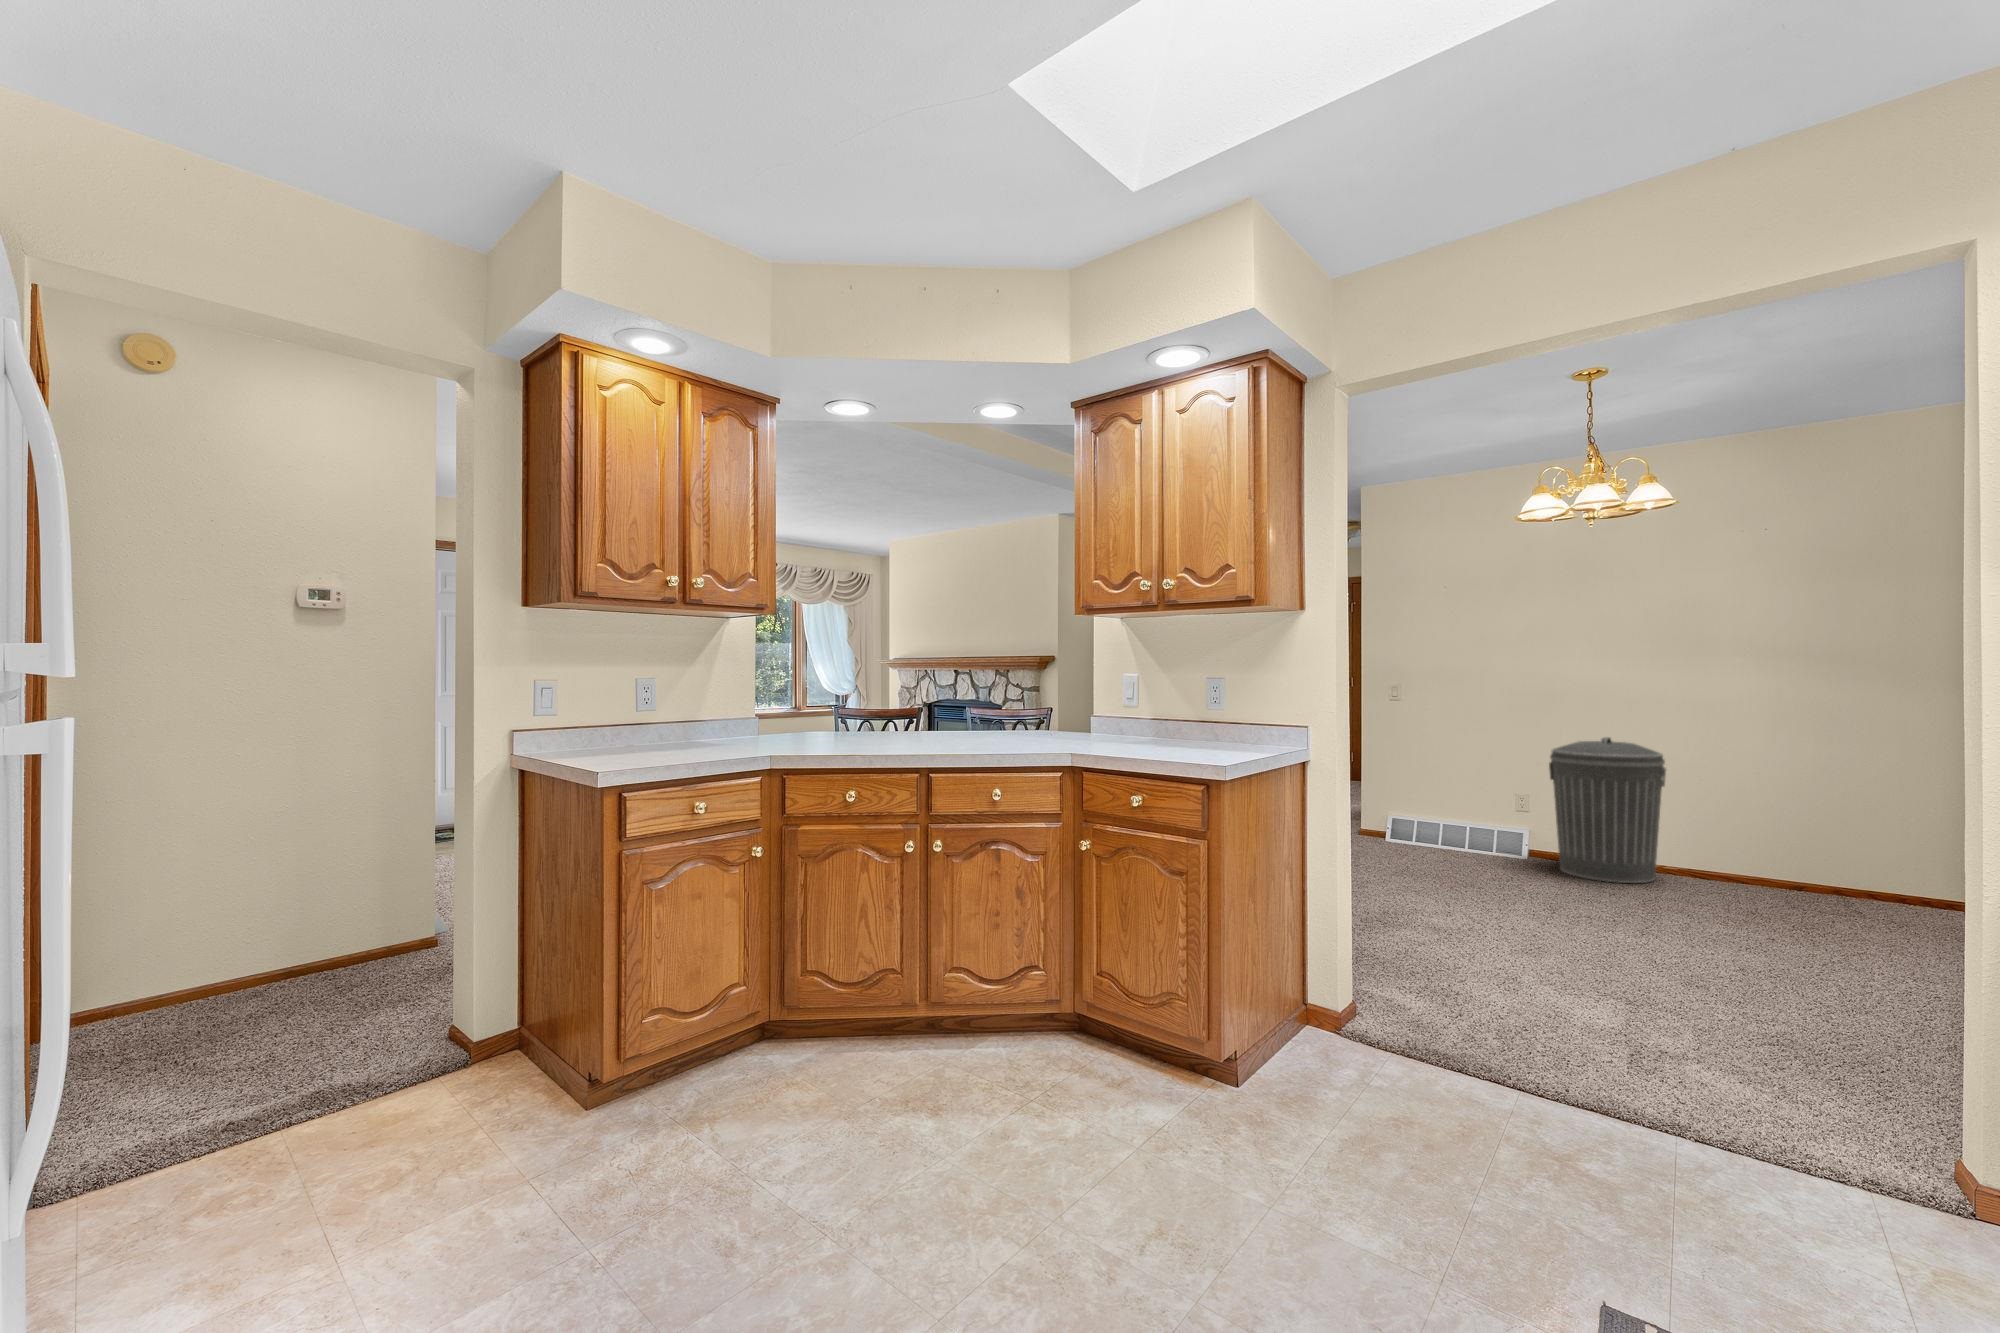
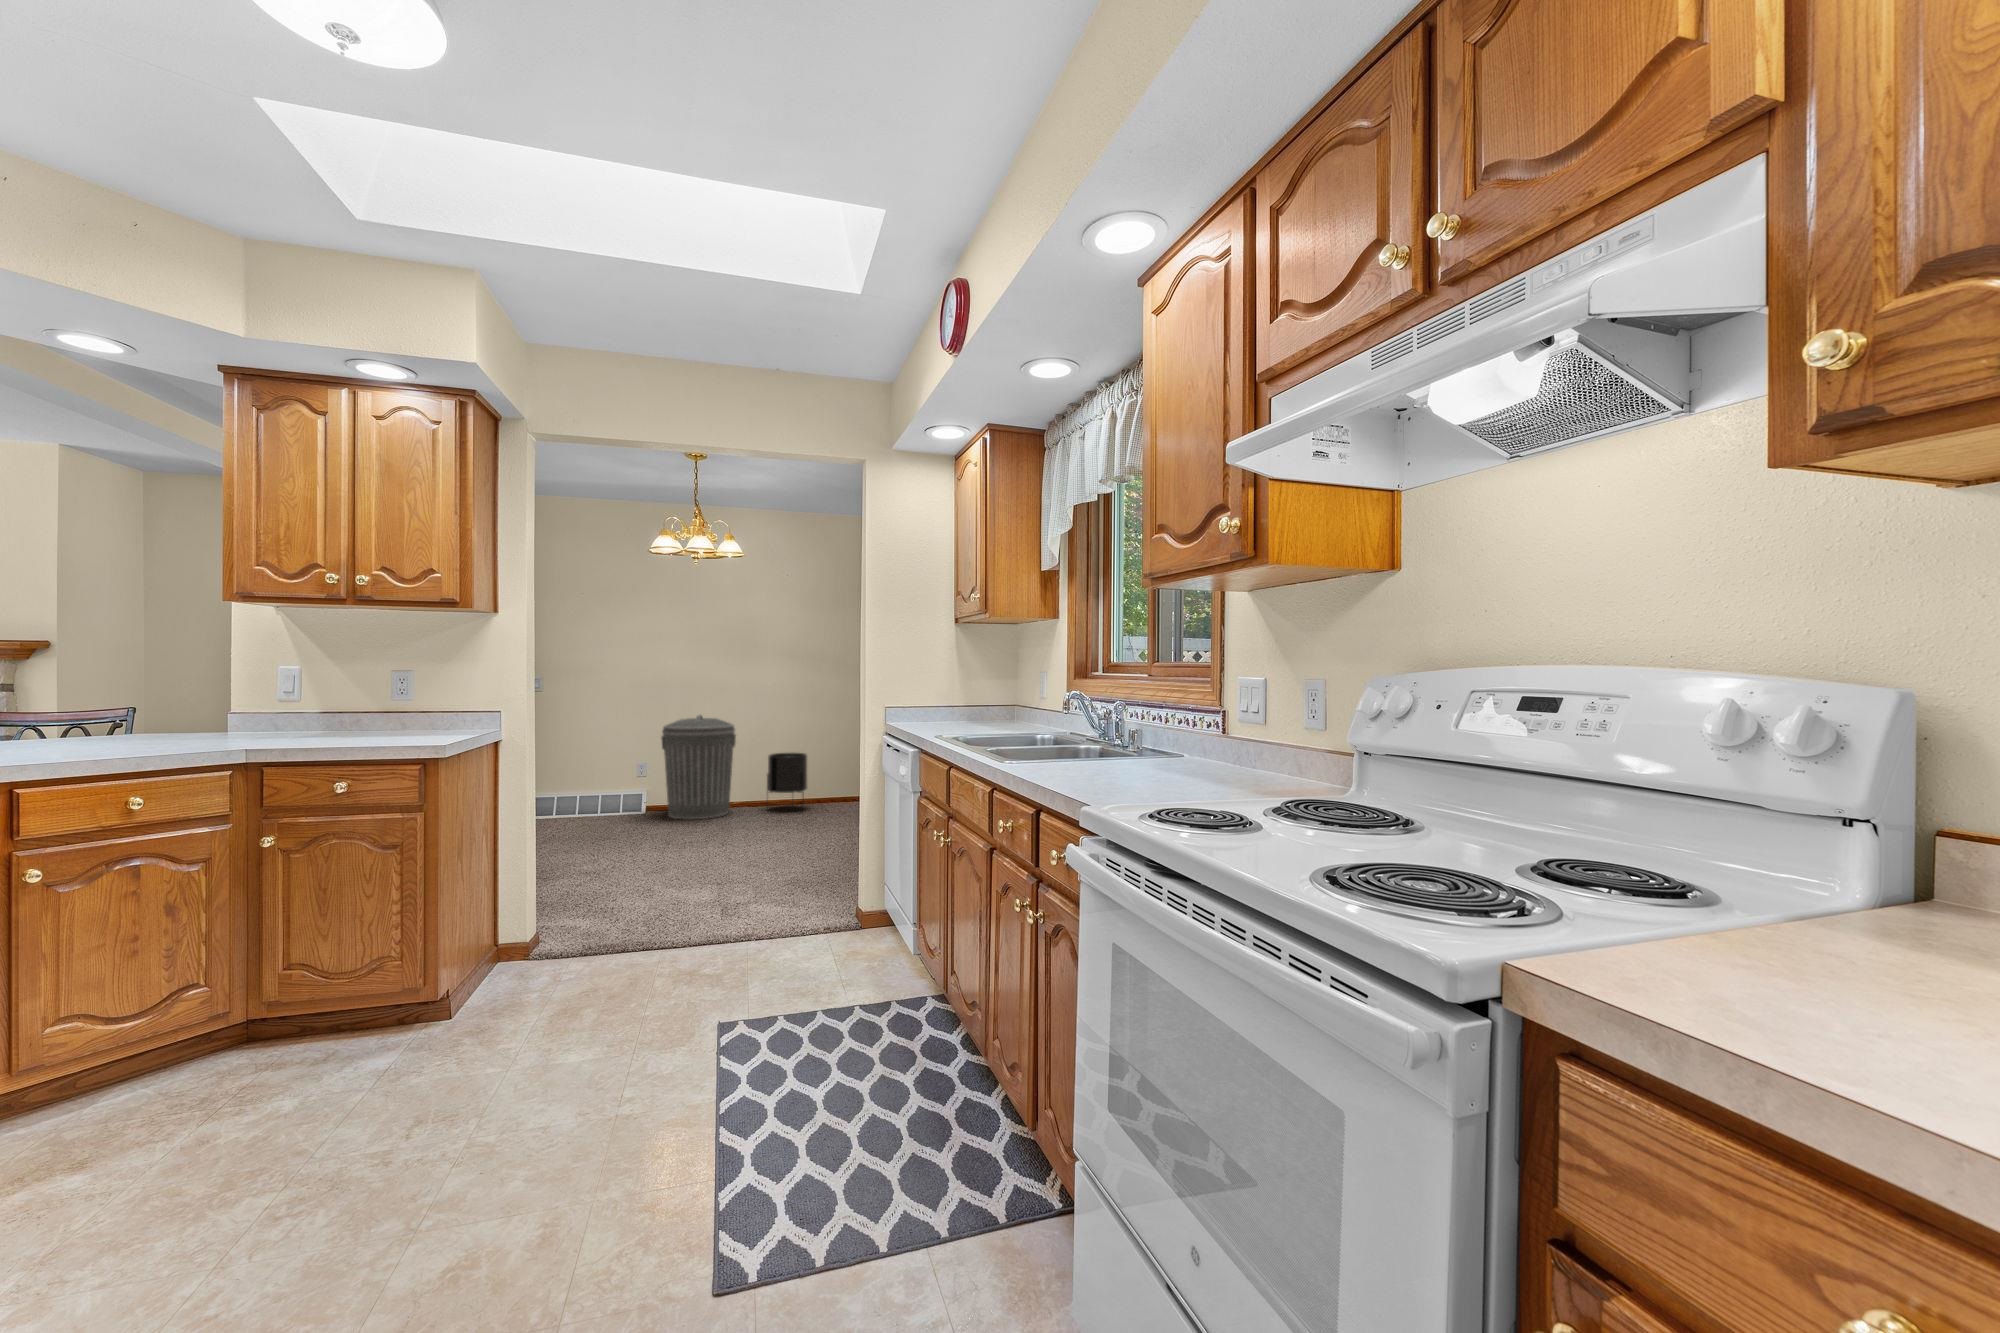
planter: none [1723,802,1803,899] -> present [767,753,807,793]

